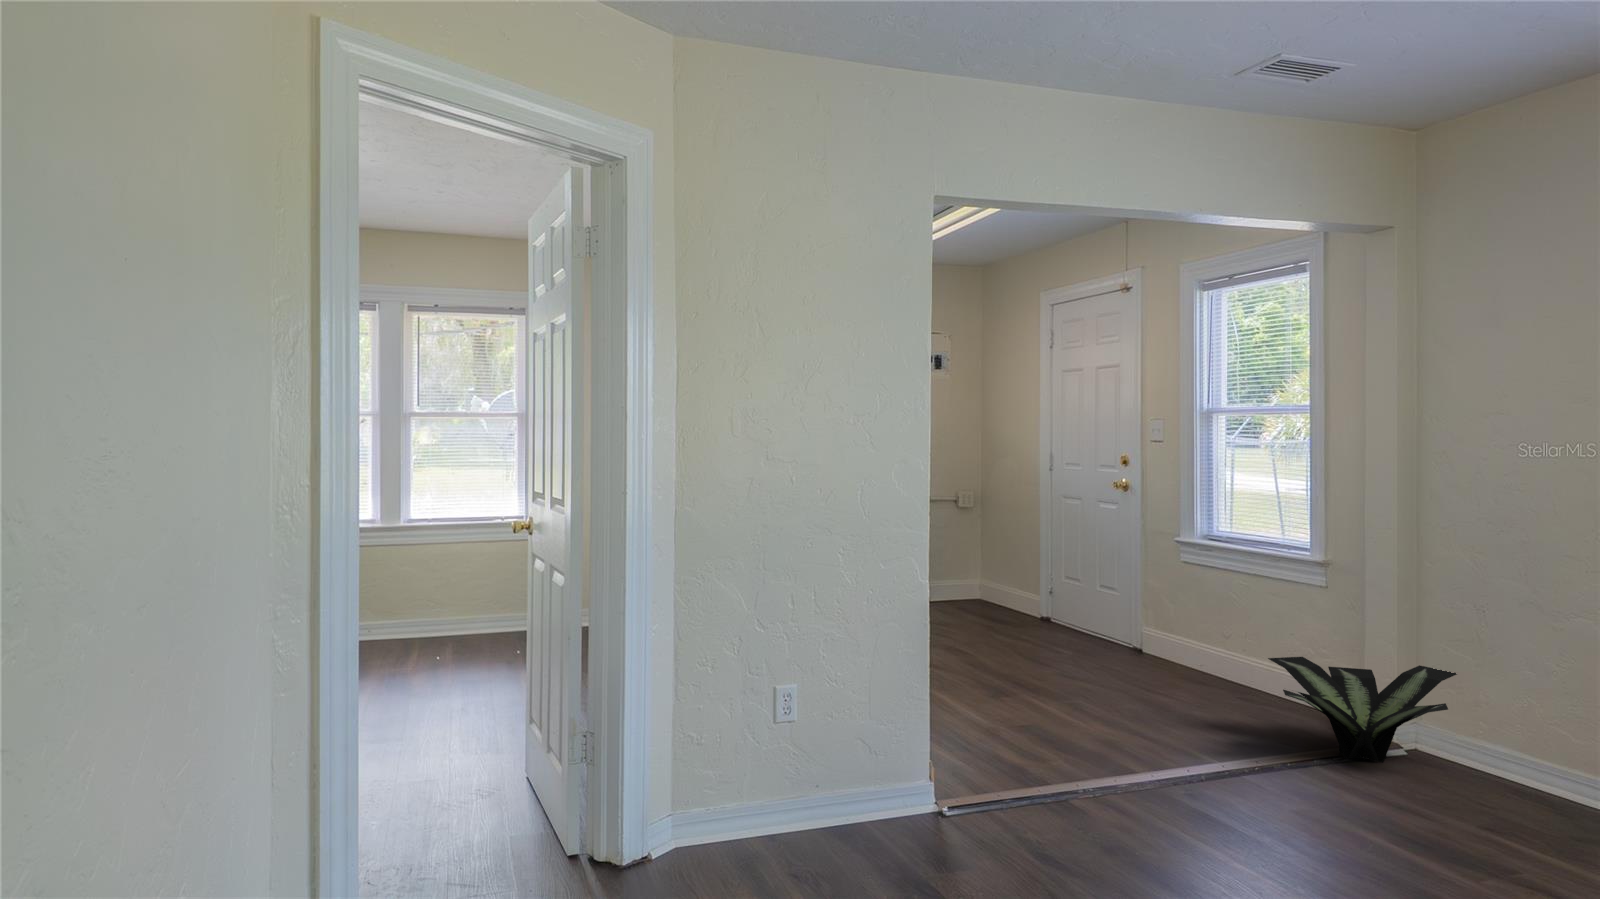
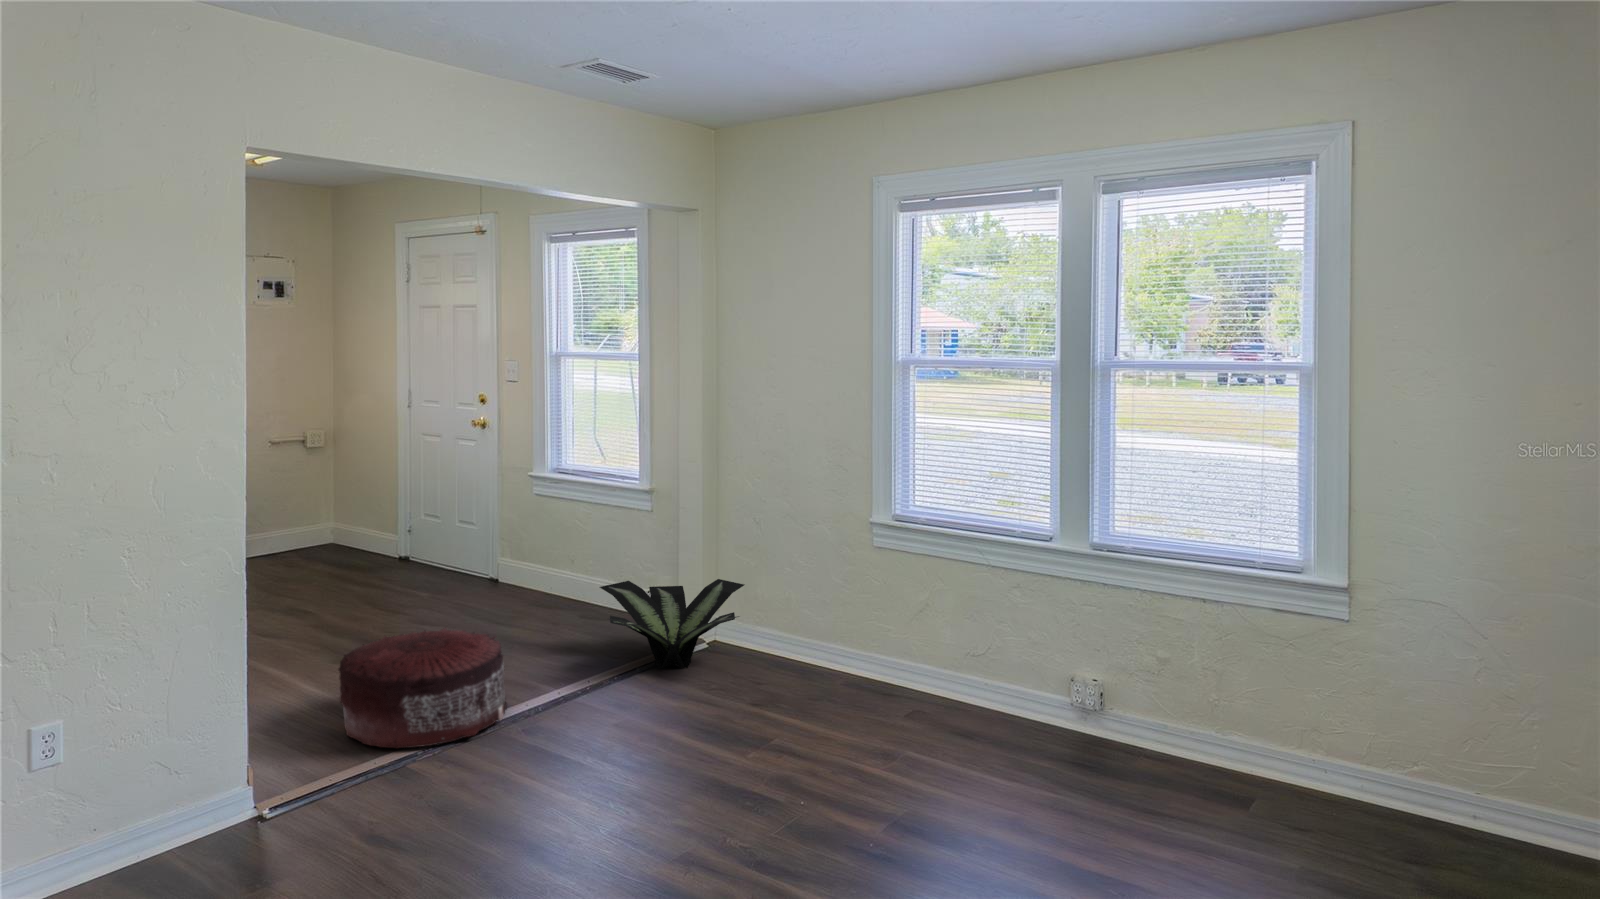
pouf: none [999,673,1170,786] -> present [339,628,507,748]

